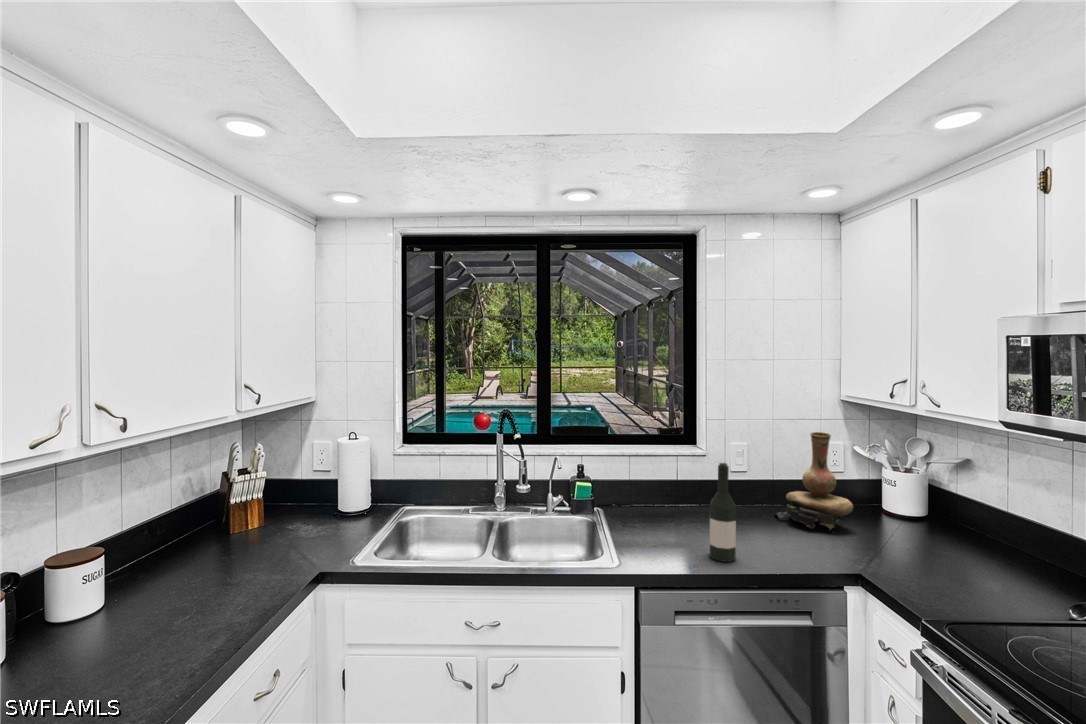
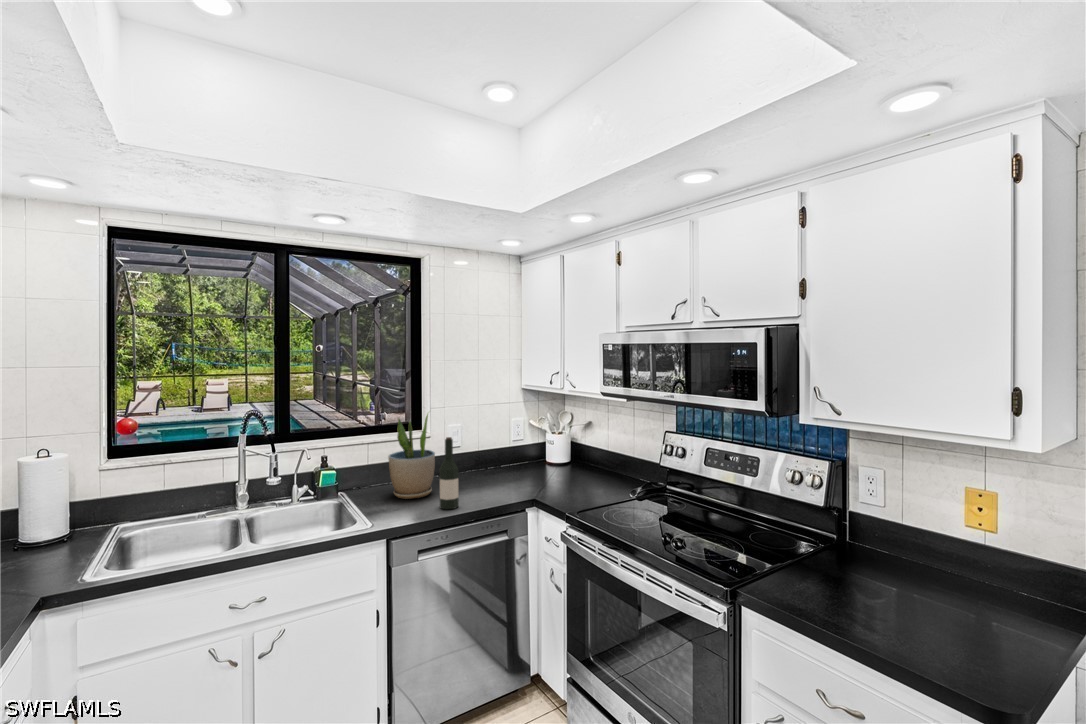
potted plant: none [649,423,707,534] -> present [388,414,435,499]
vase: present [775,432,853,530] -> none [480,411,530,480]

